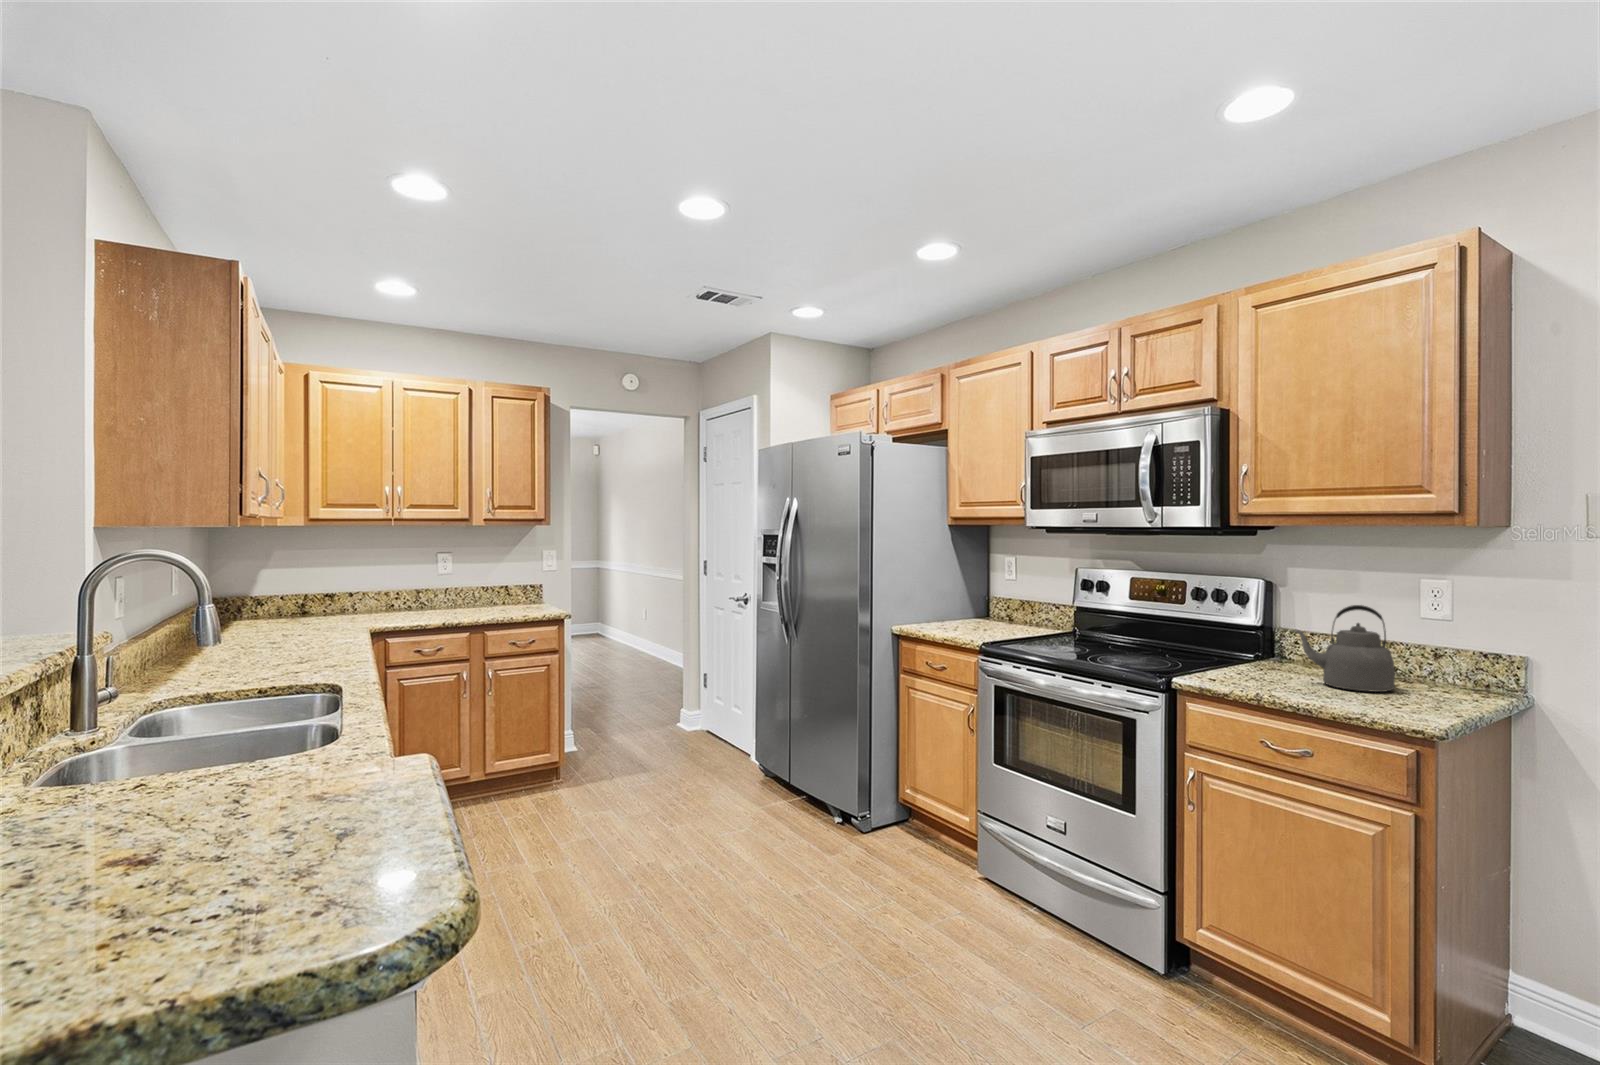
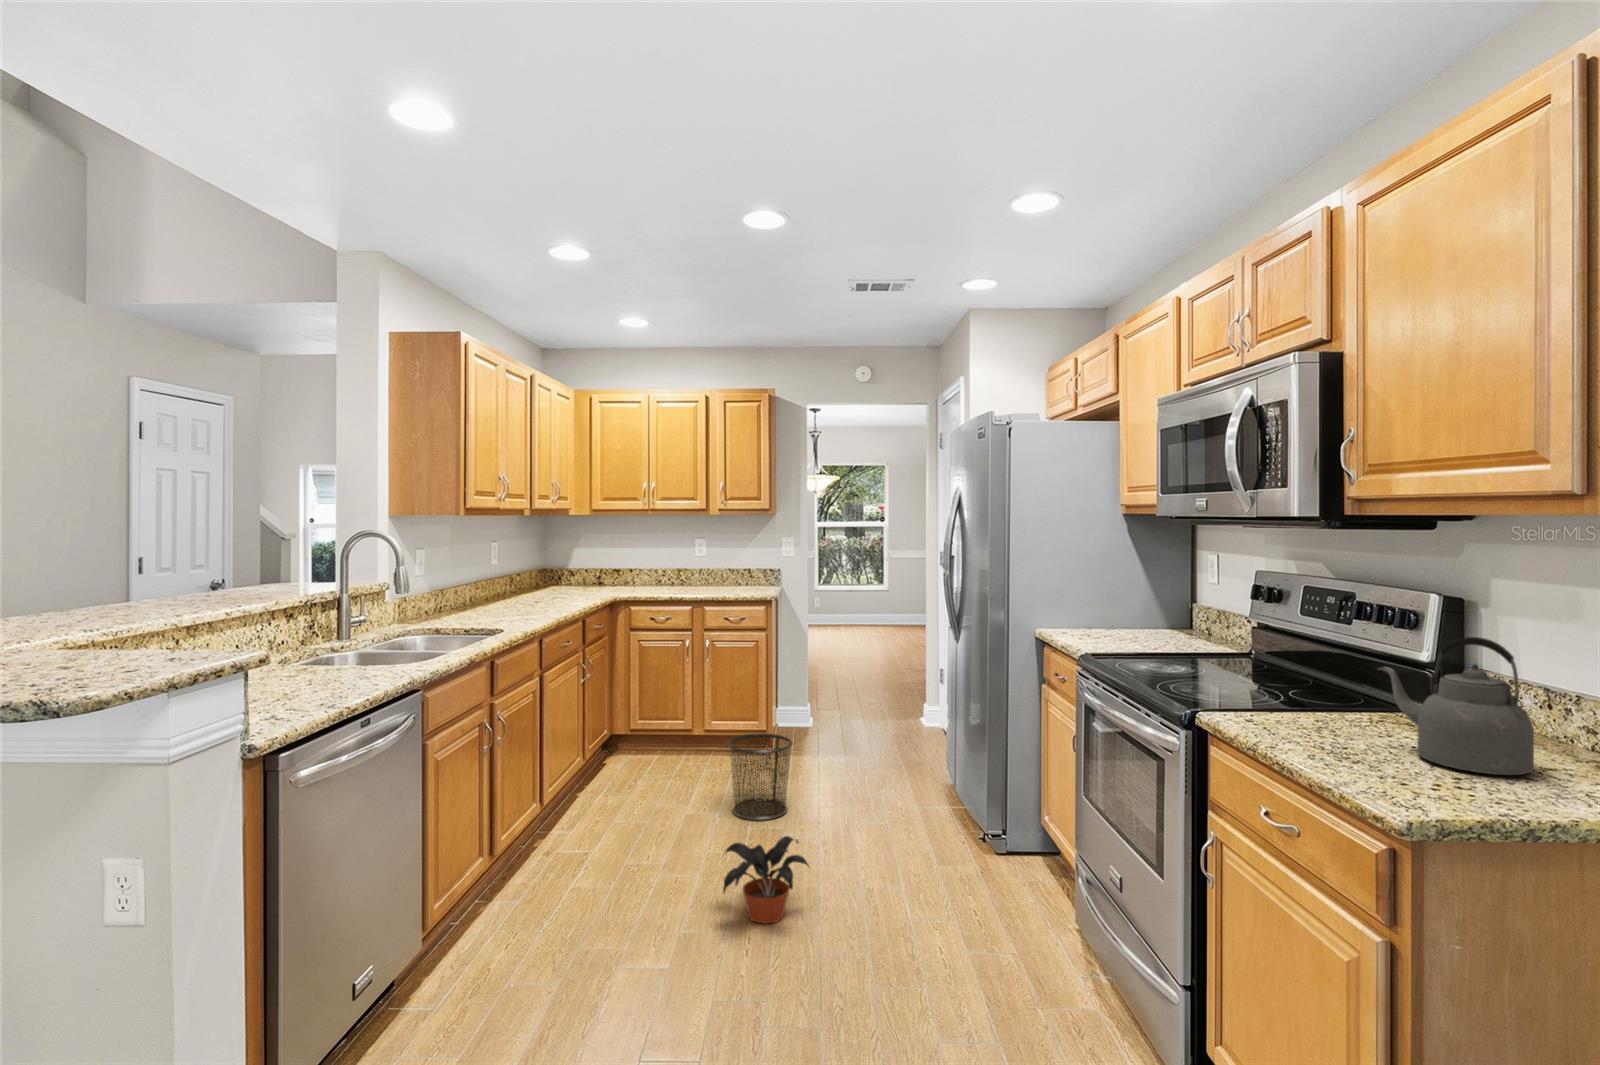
waste bin: none [582,761,654,858] -> present [728,734,792,820]
potted plant: none [682,858,780,956] -> present [723,836,809,924]

